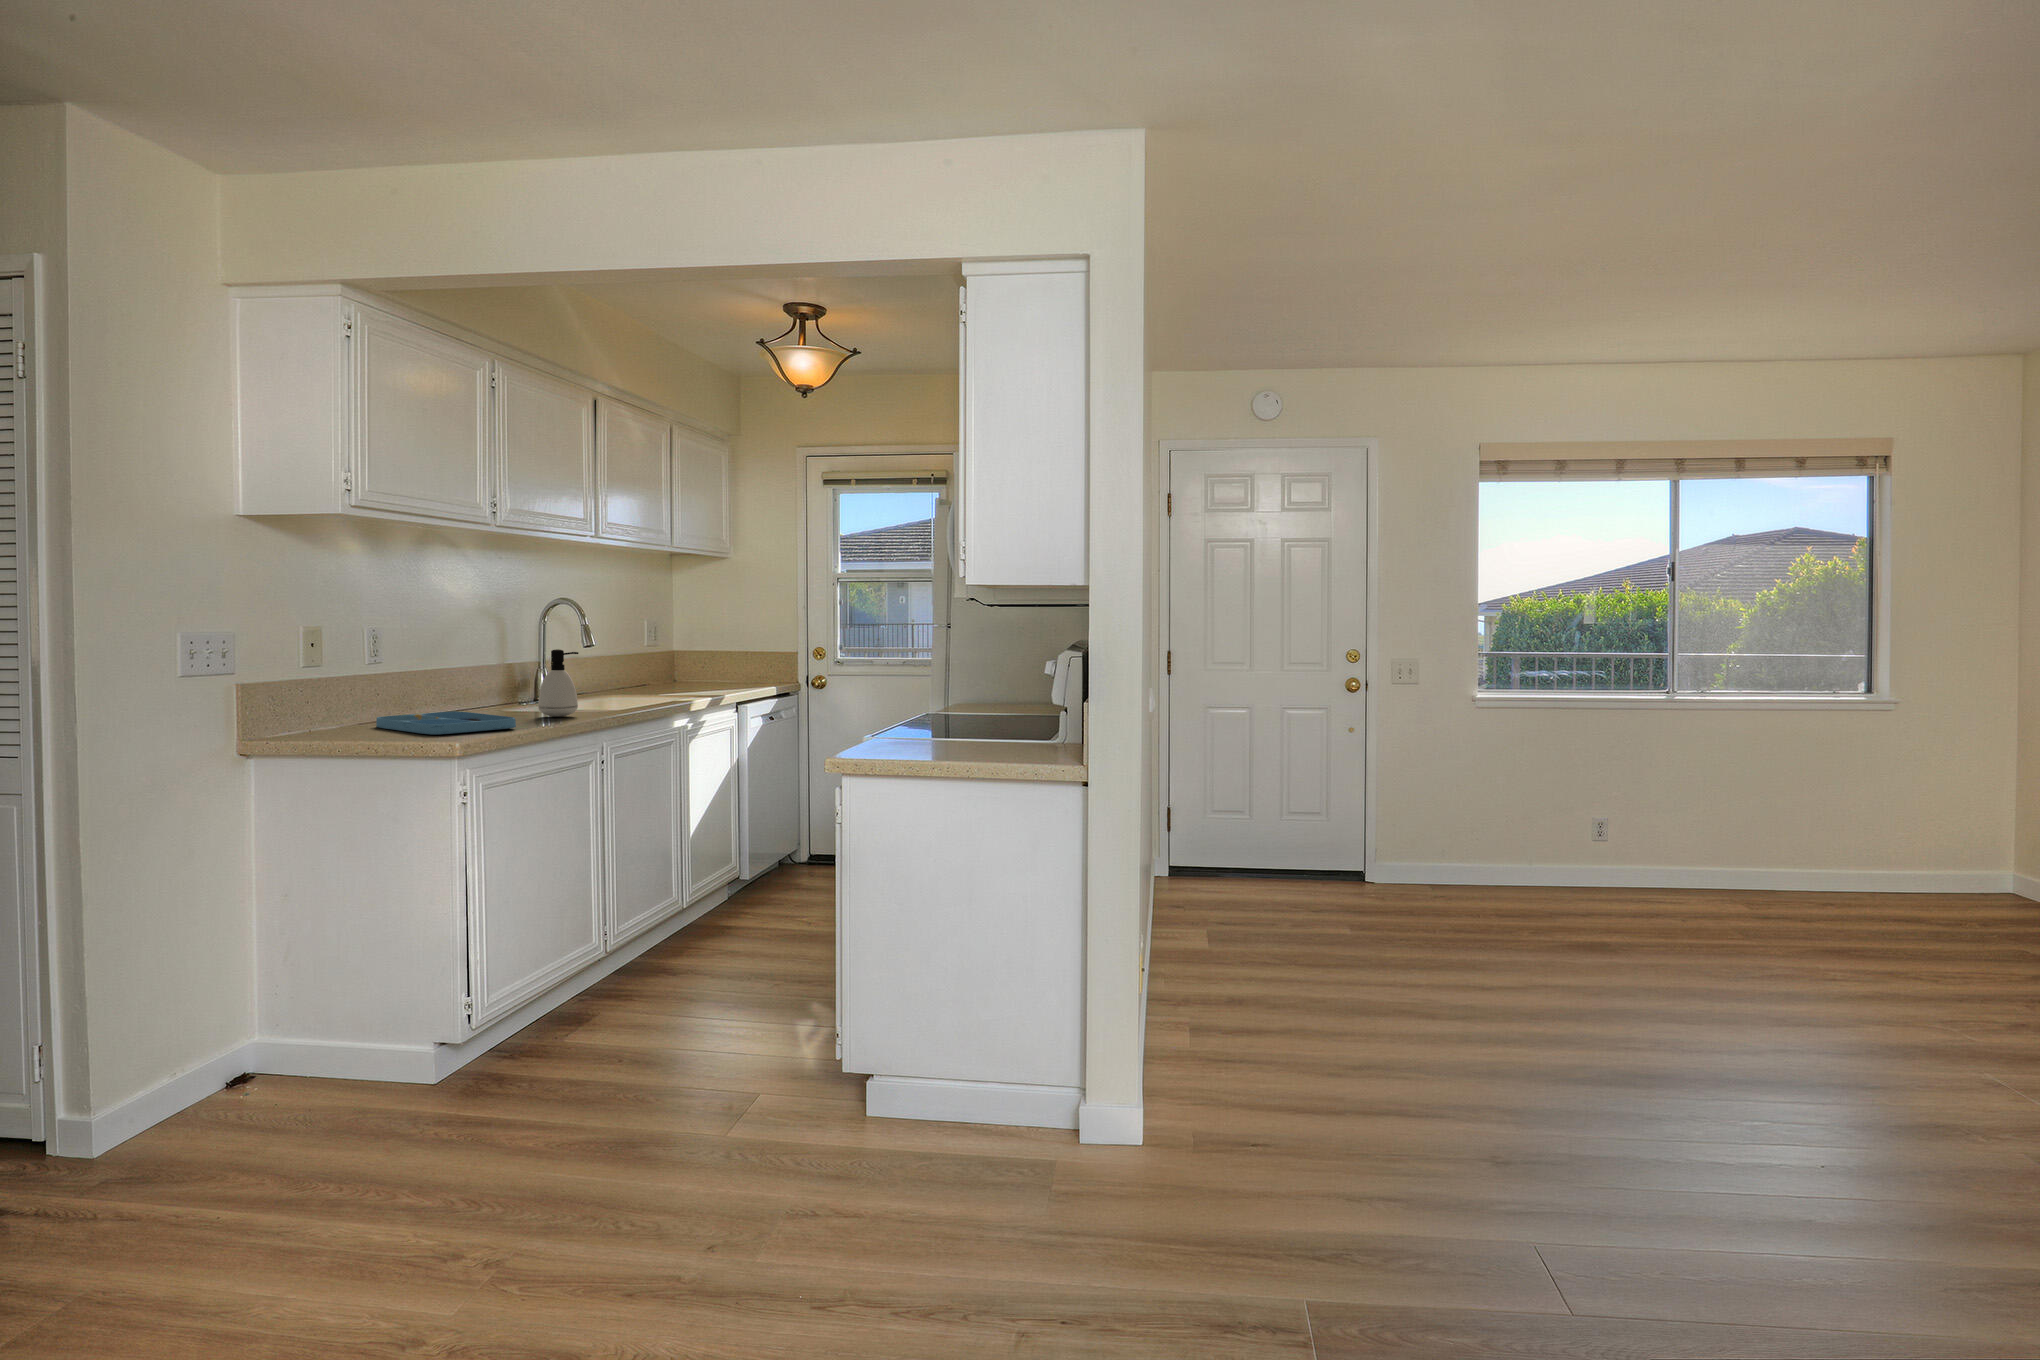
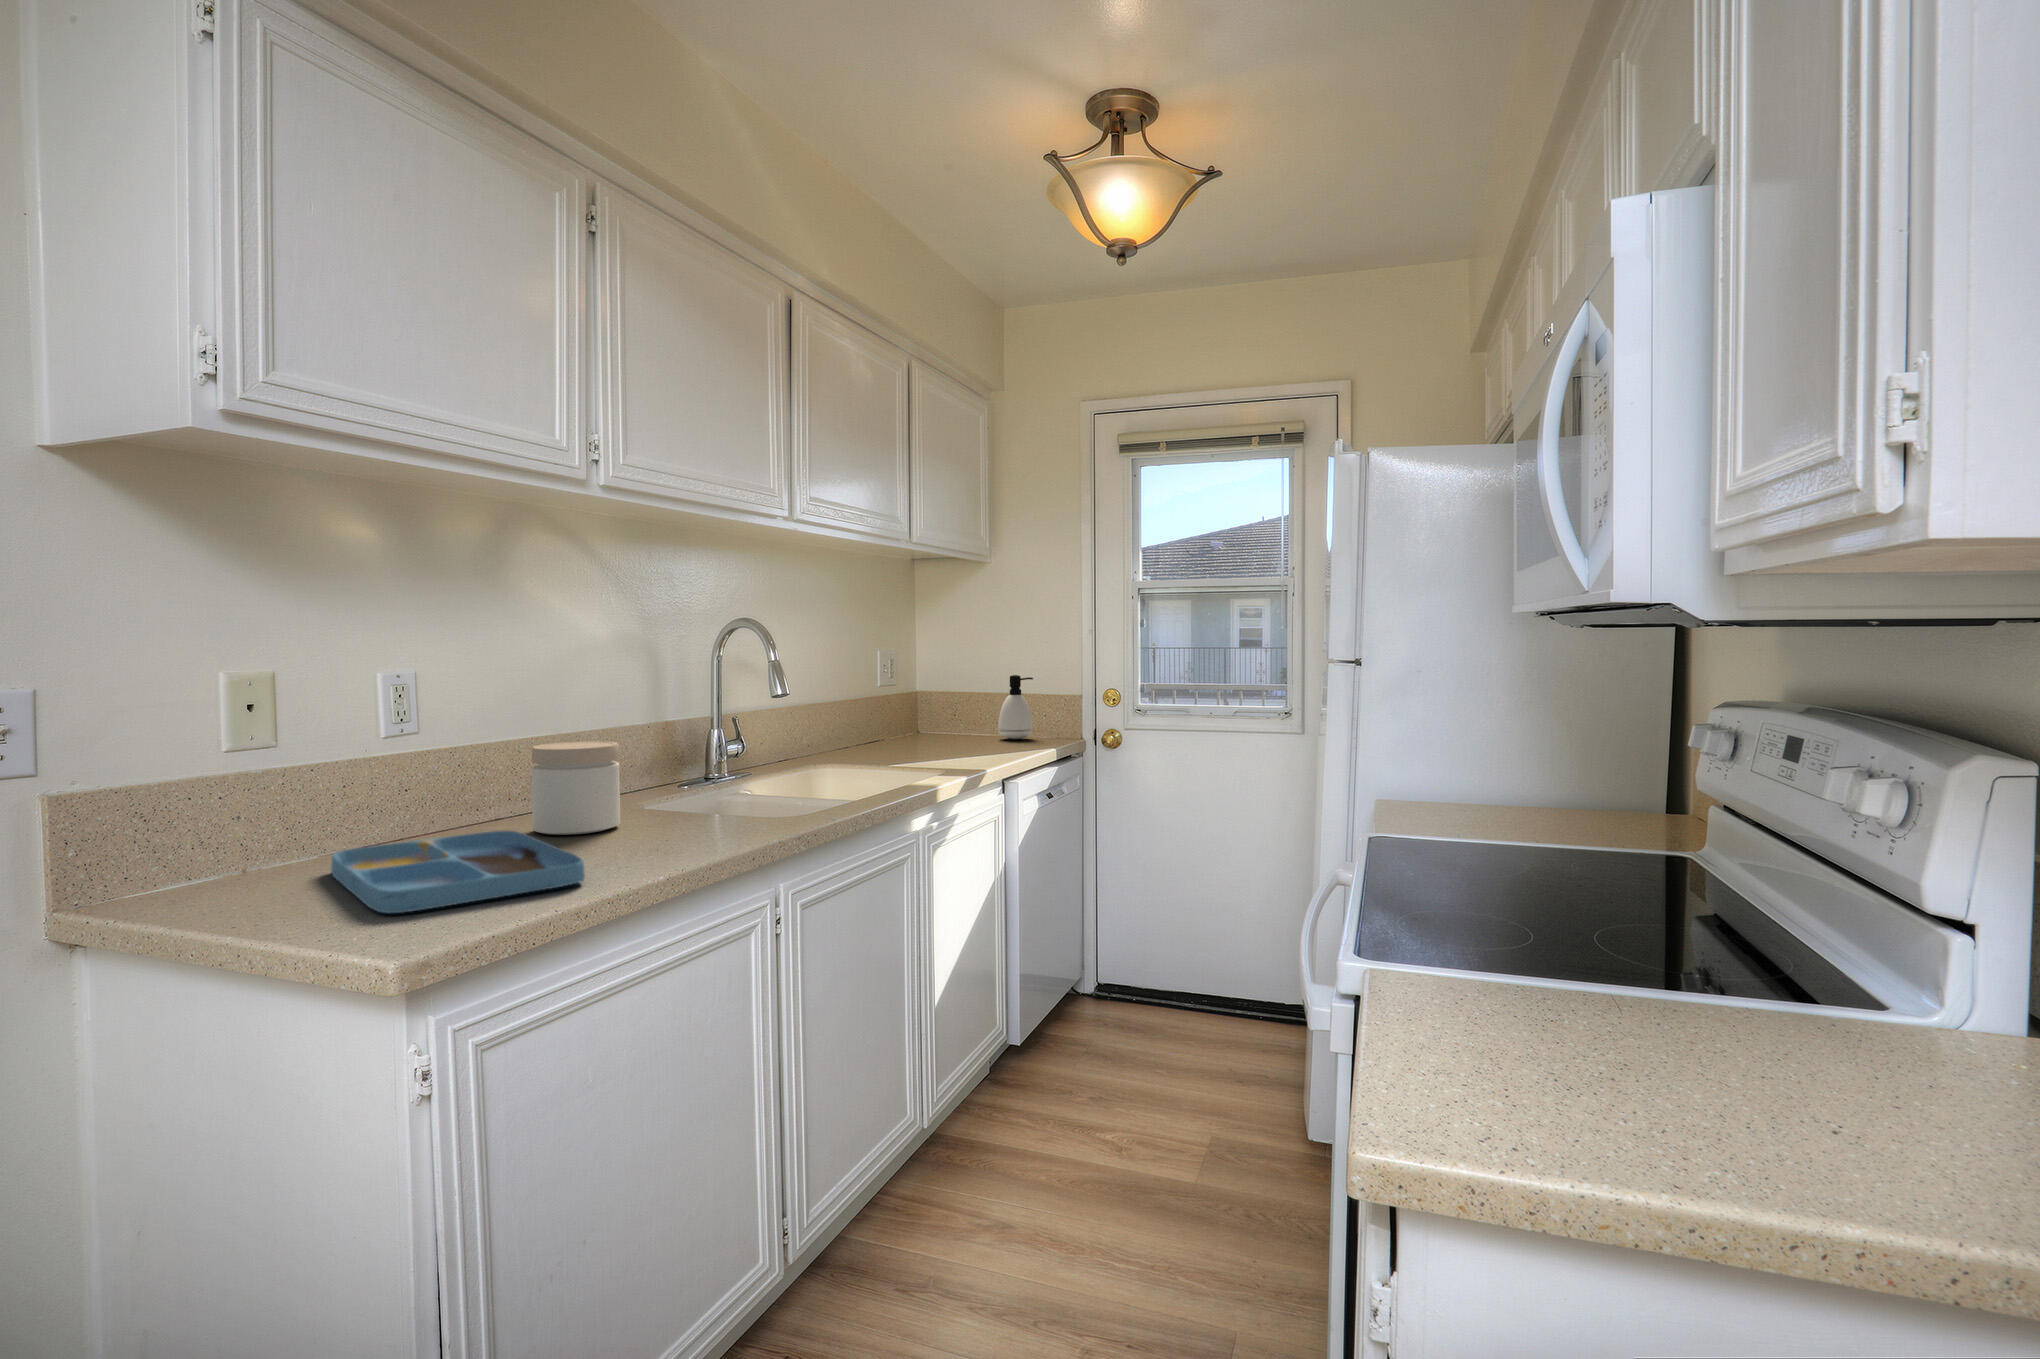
soap dispenser: present [538,649,578,717] -> present [998,675,1033,739]
jar: none [459,669,509,717] -> present [532,741,620,835]

